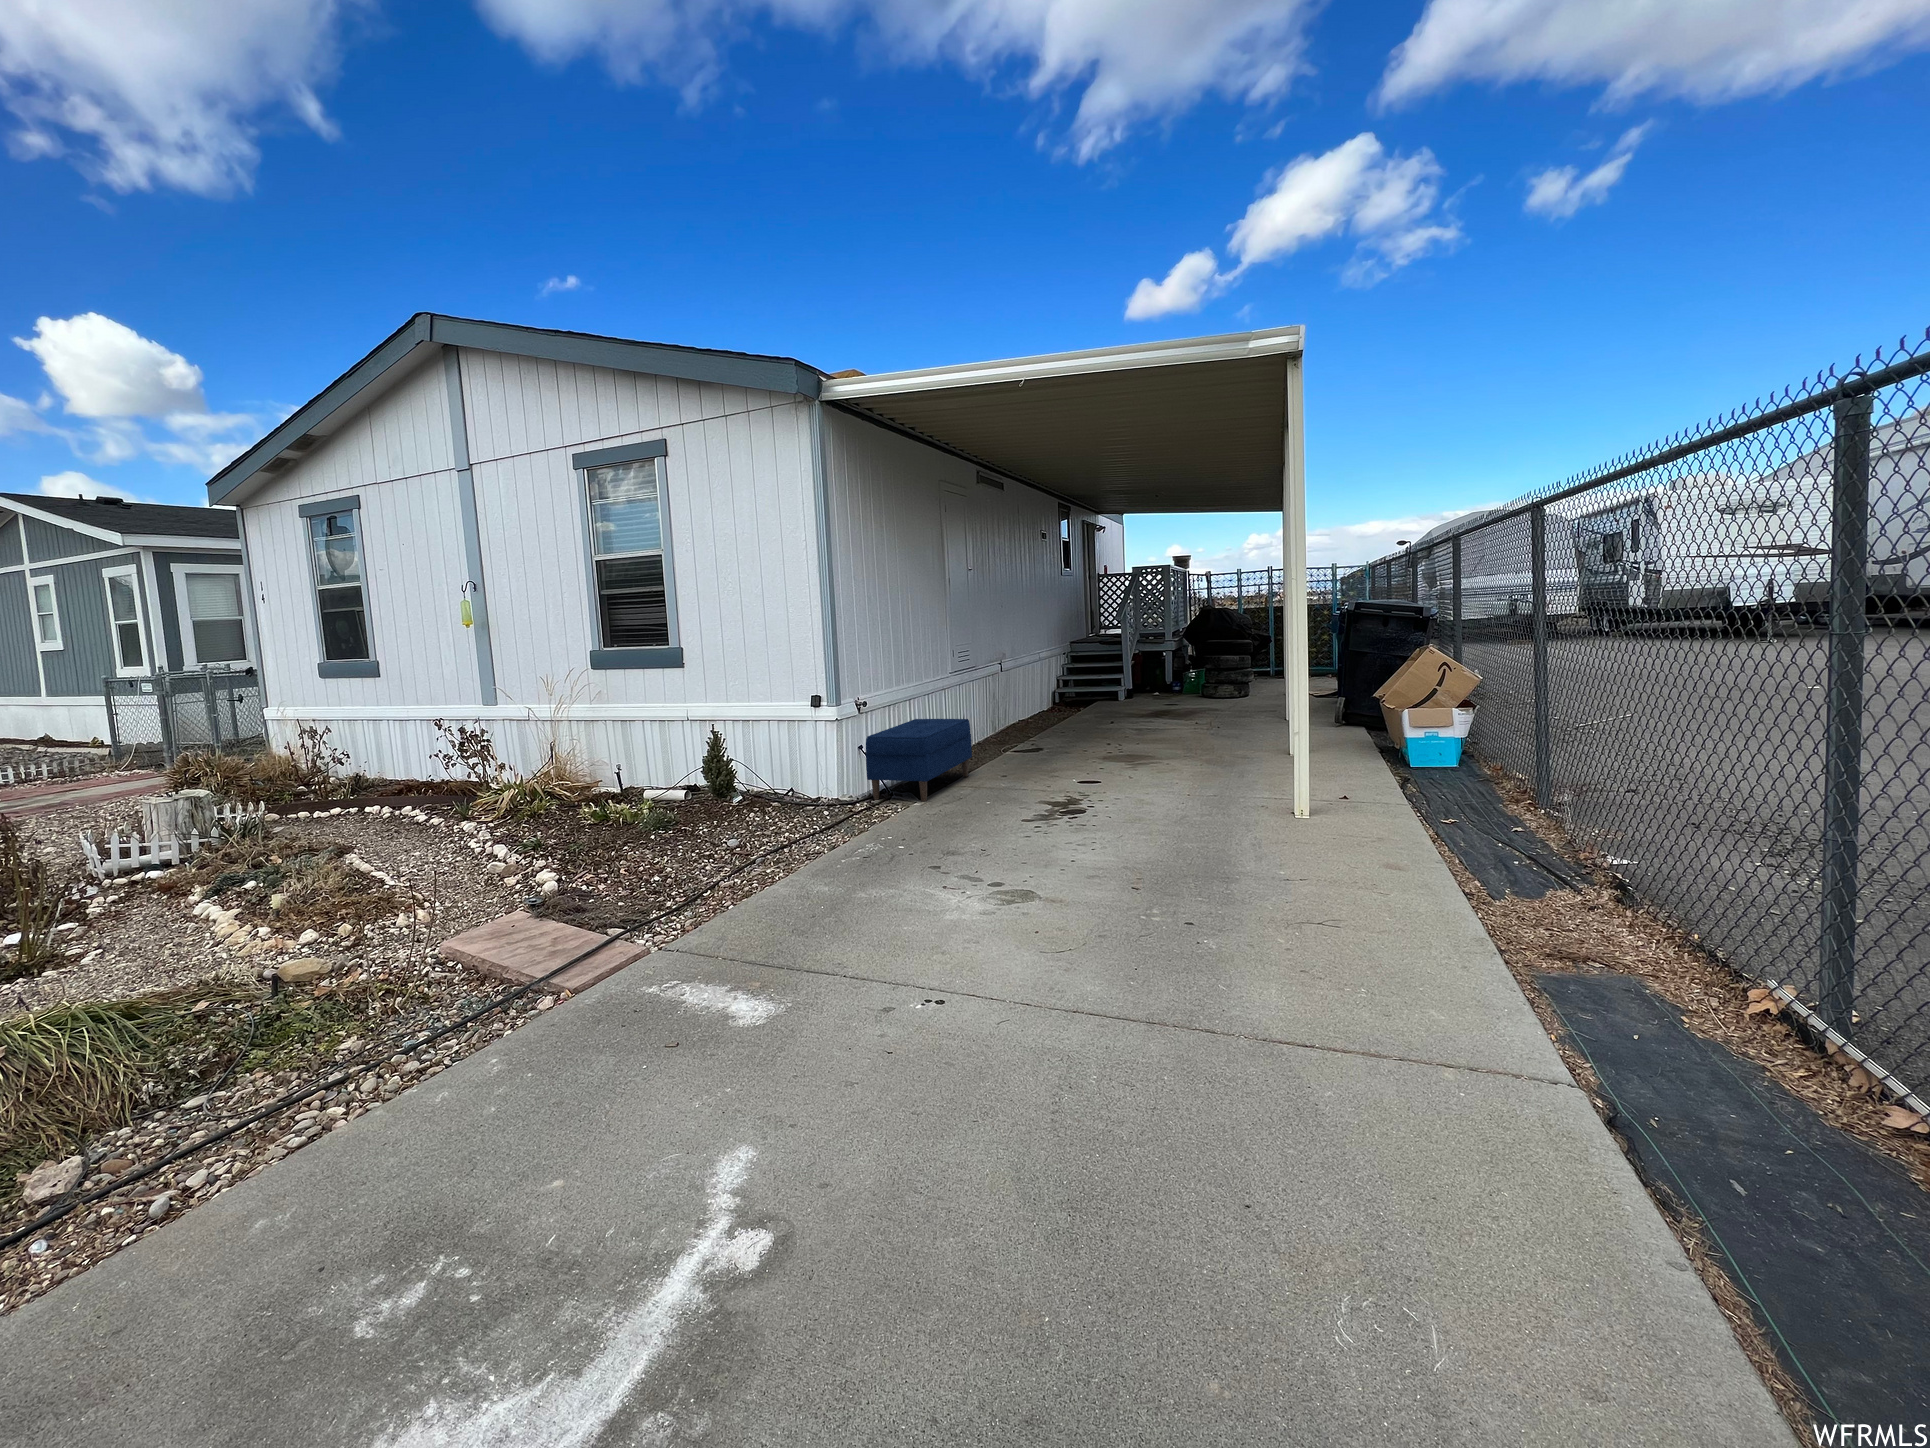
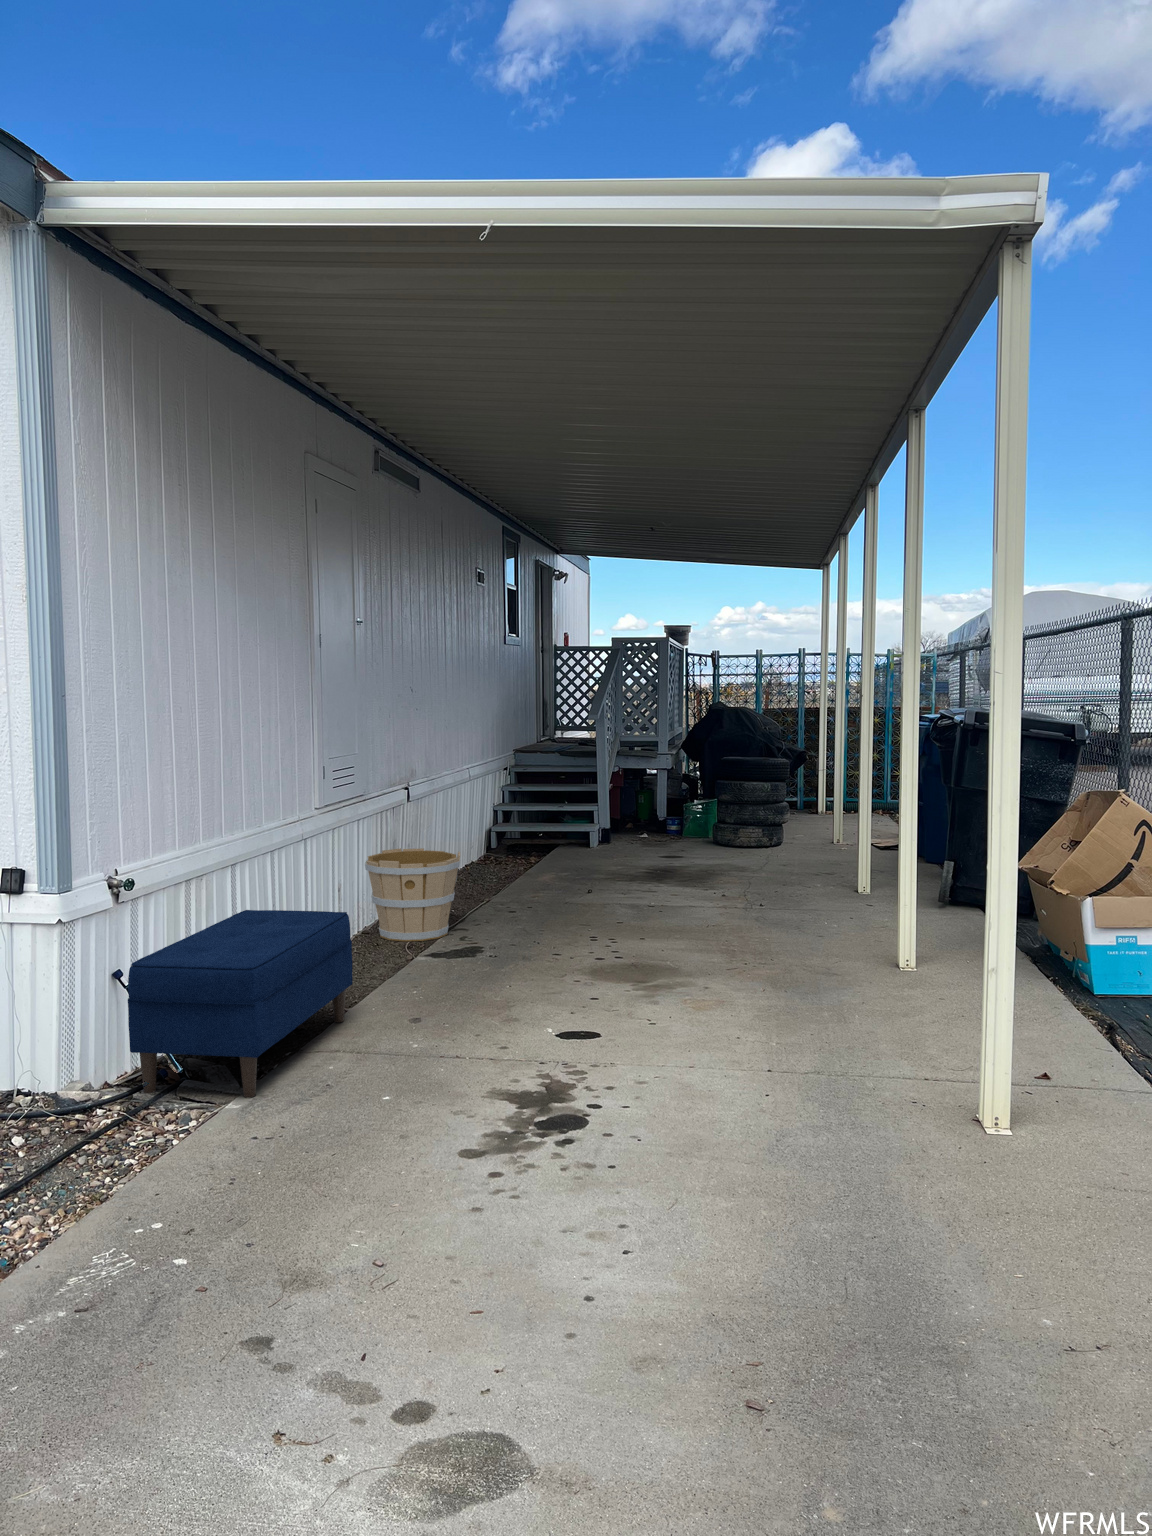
wooden bucket: none [976,695,1031,746] -> present [365,848,460,941]

